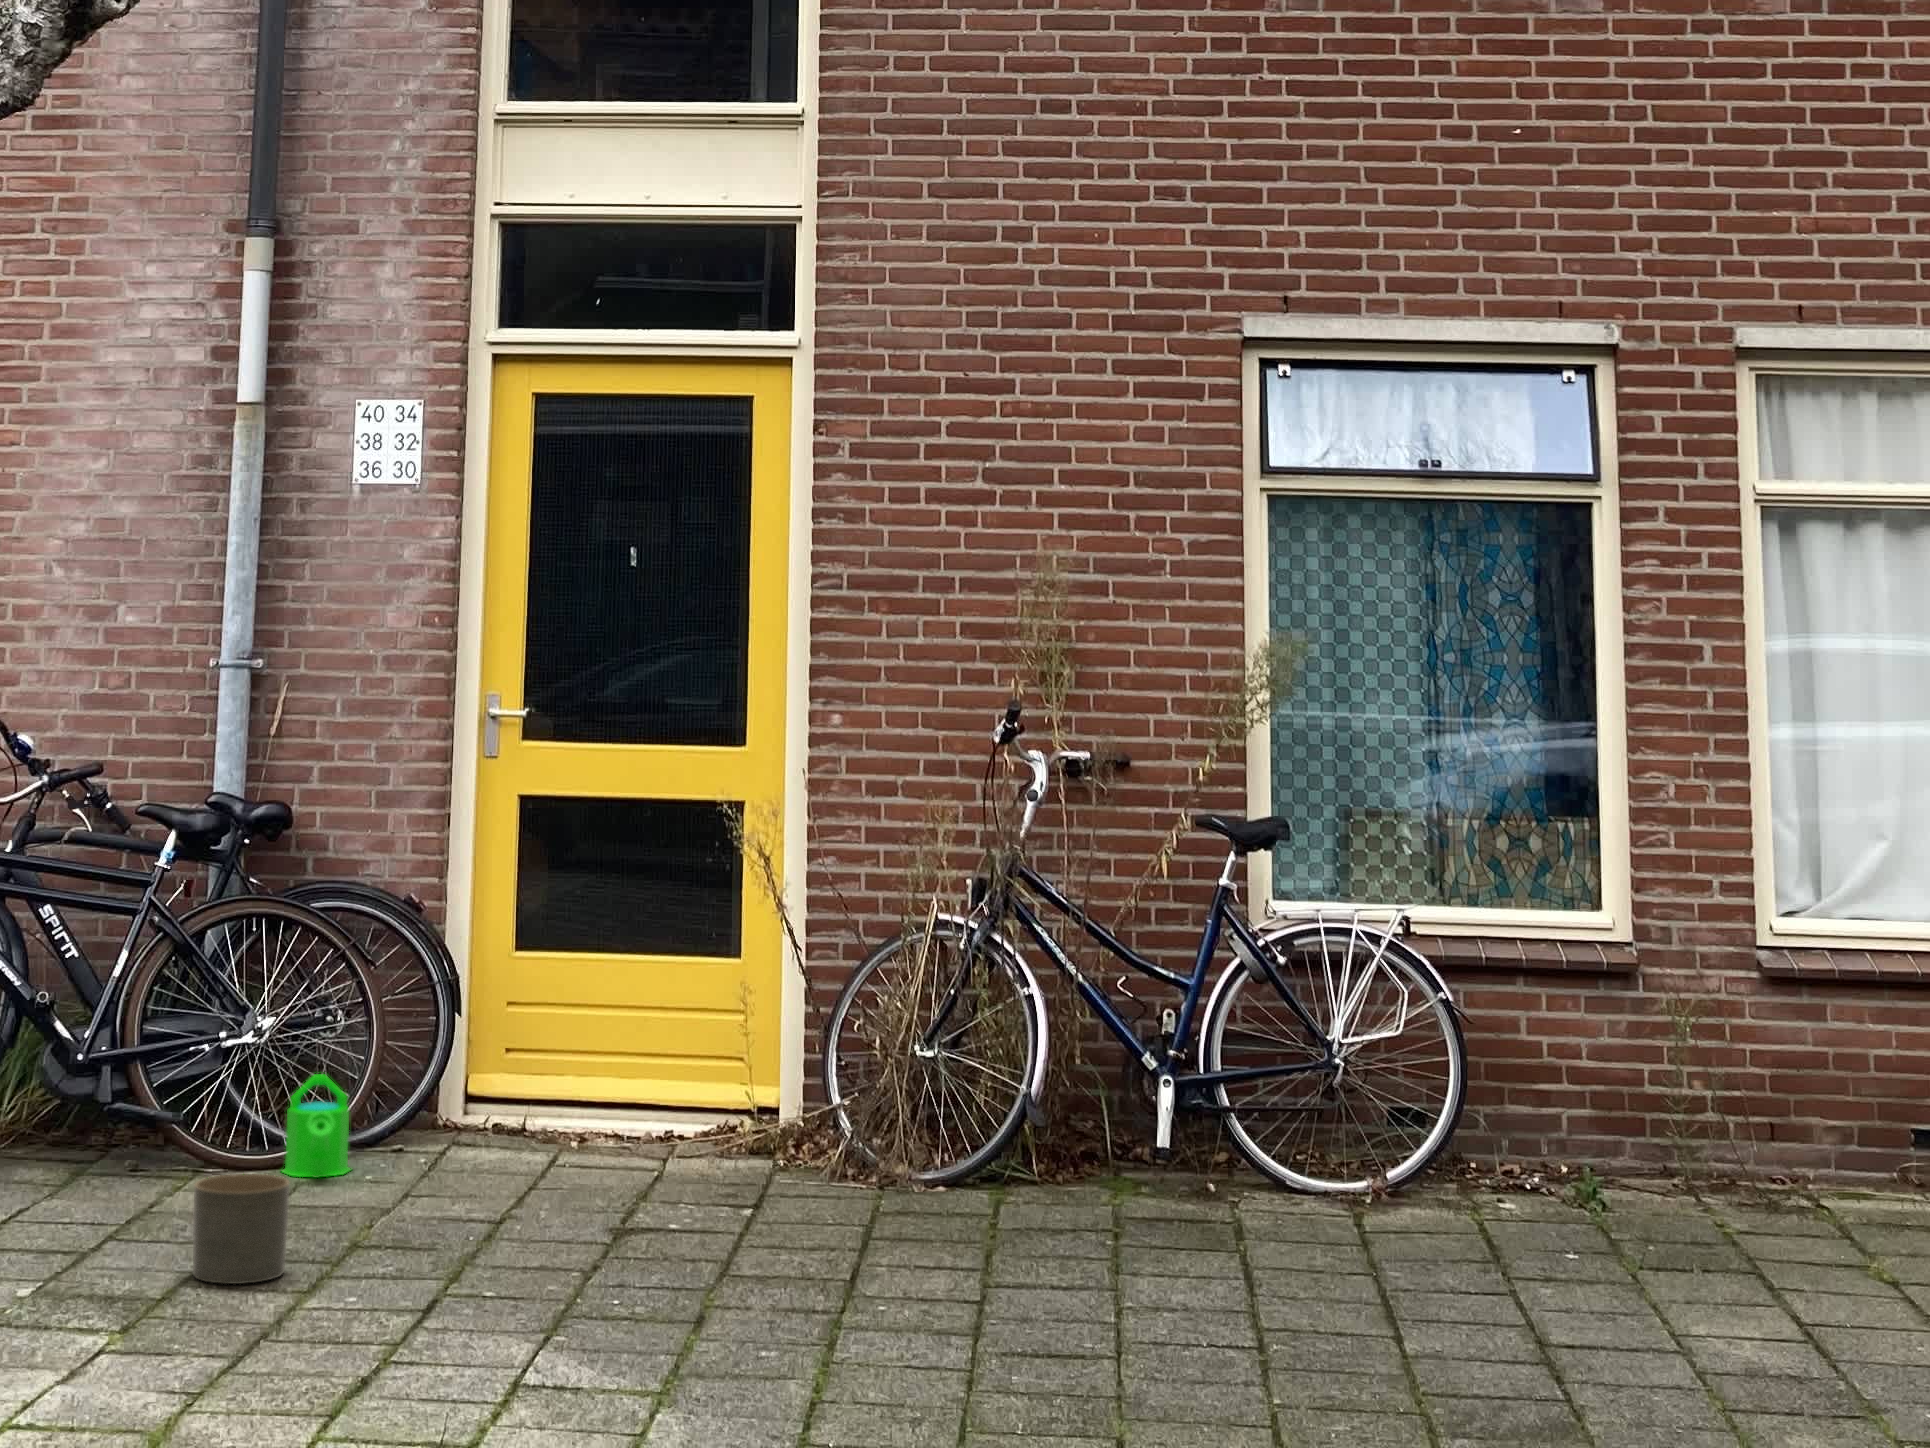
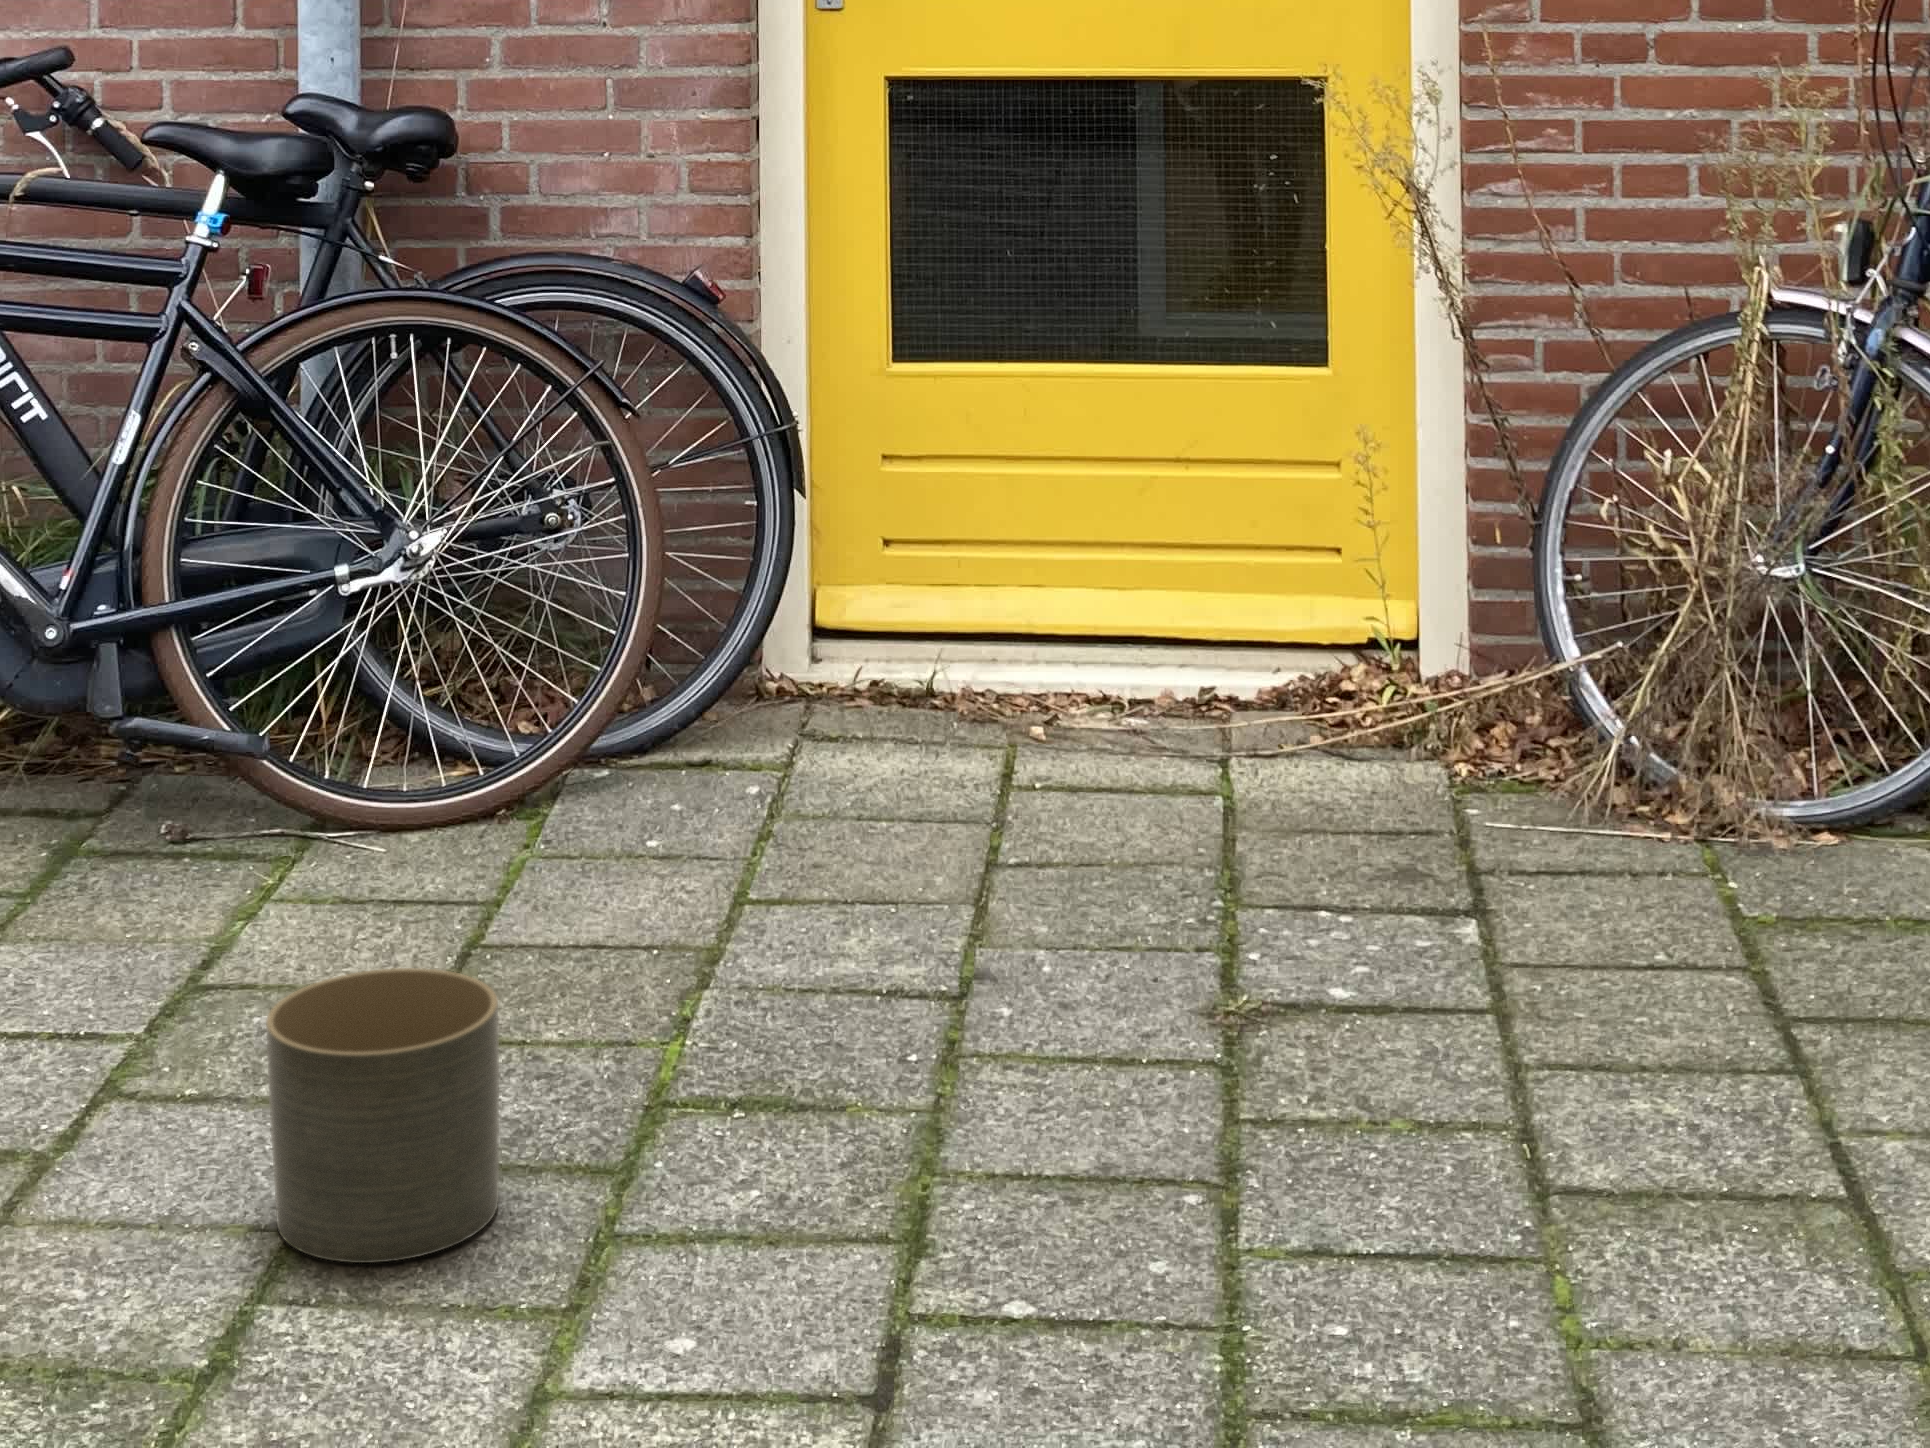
watering can: present [282,1074,351,1177] -> none [471,643,620,850]

